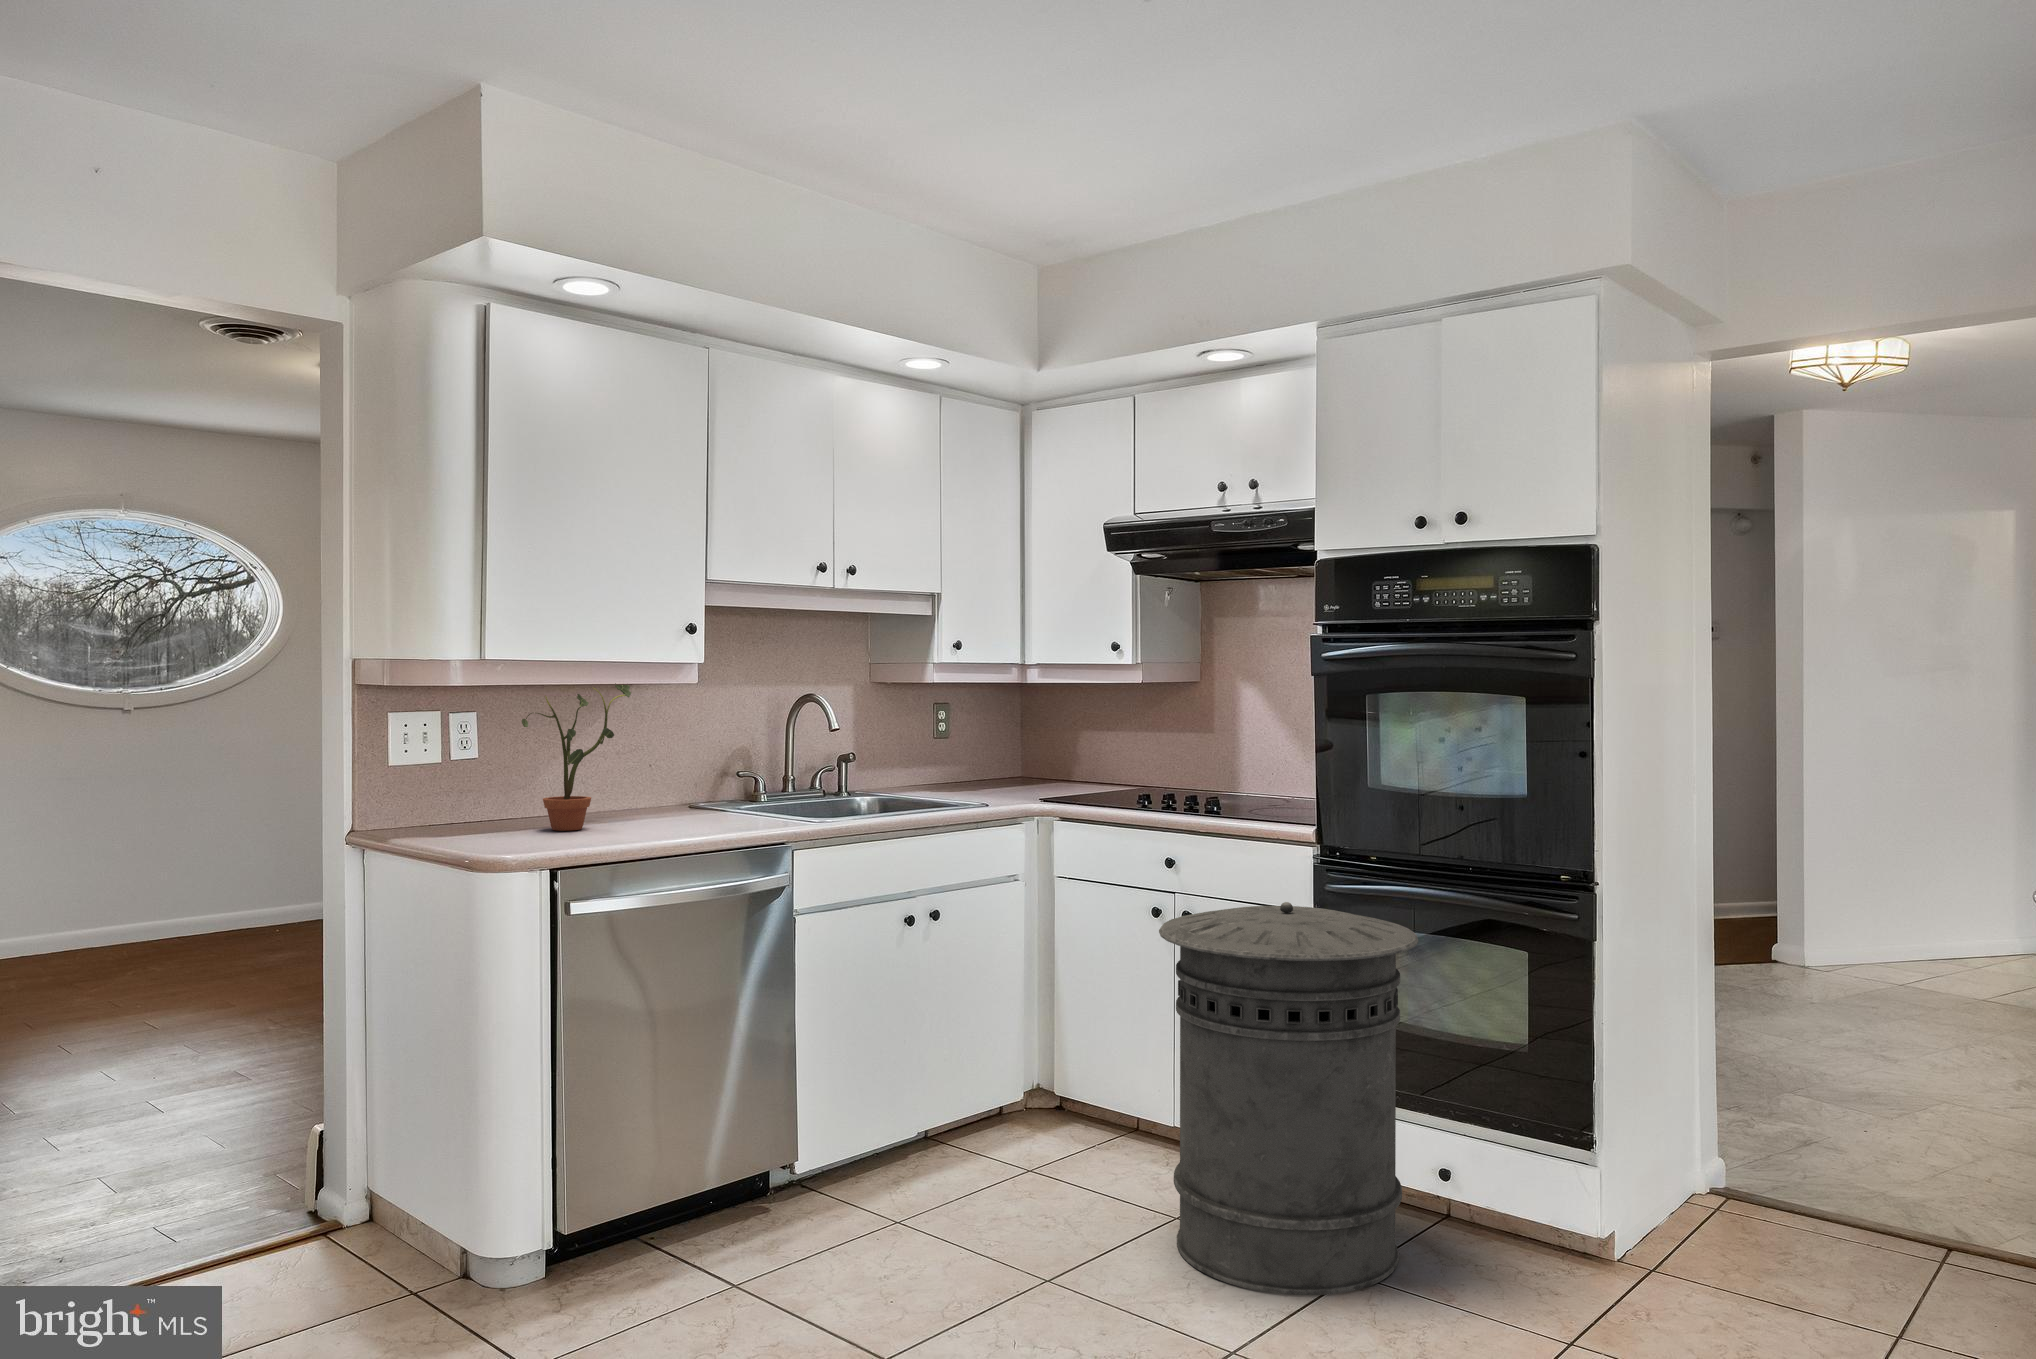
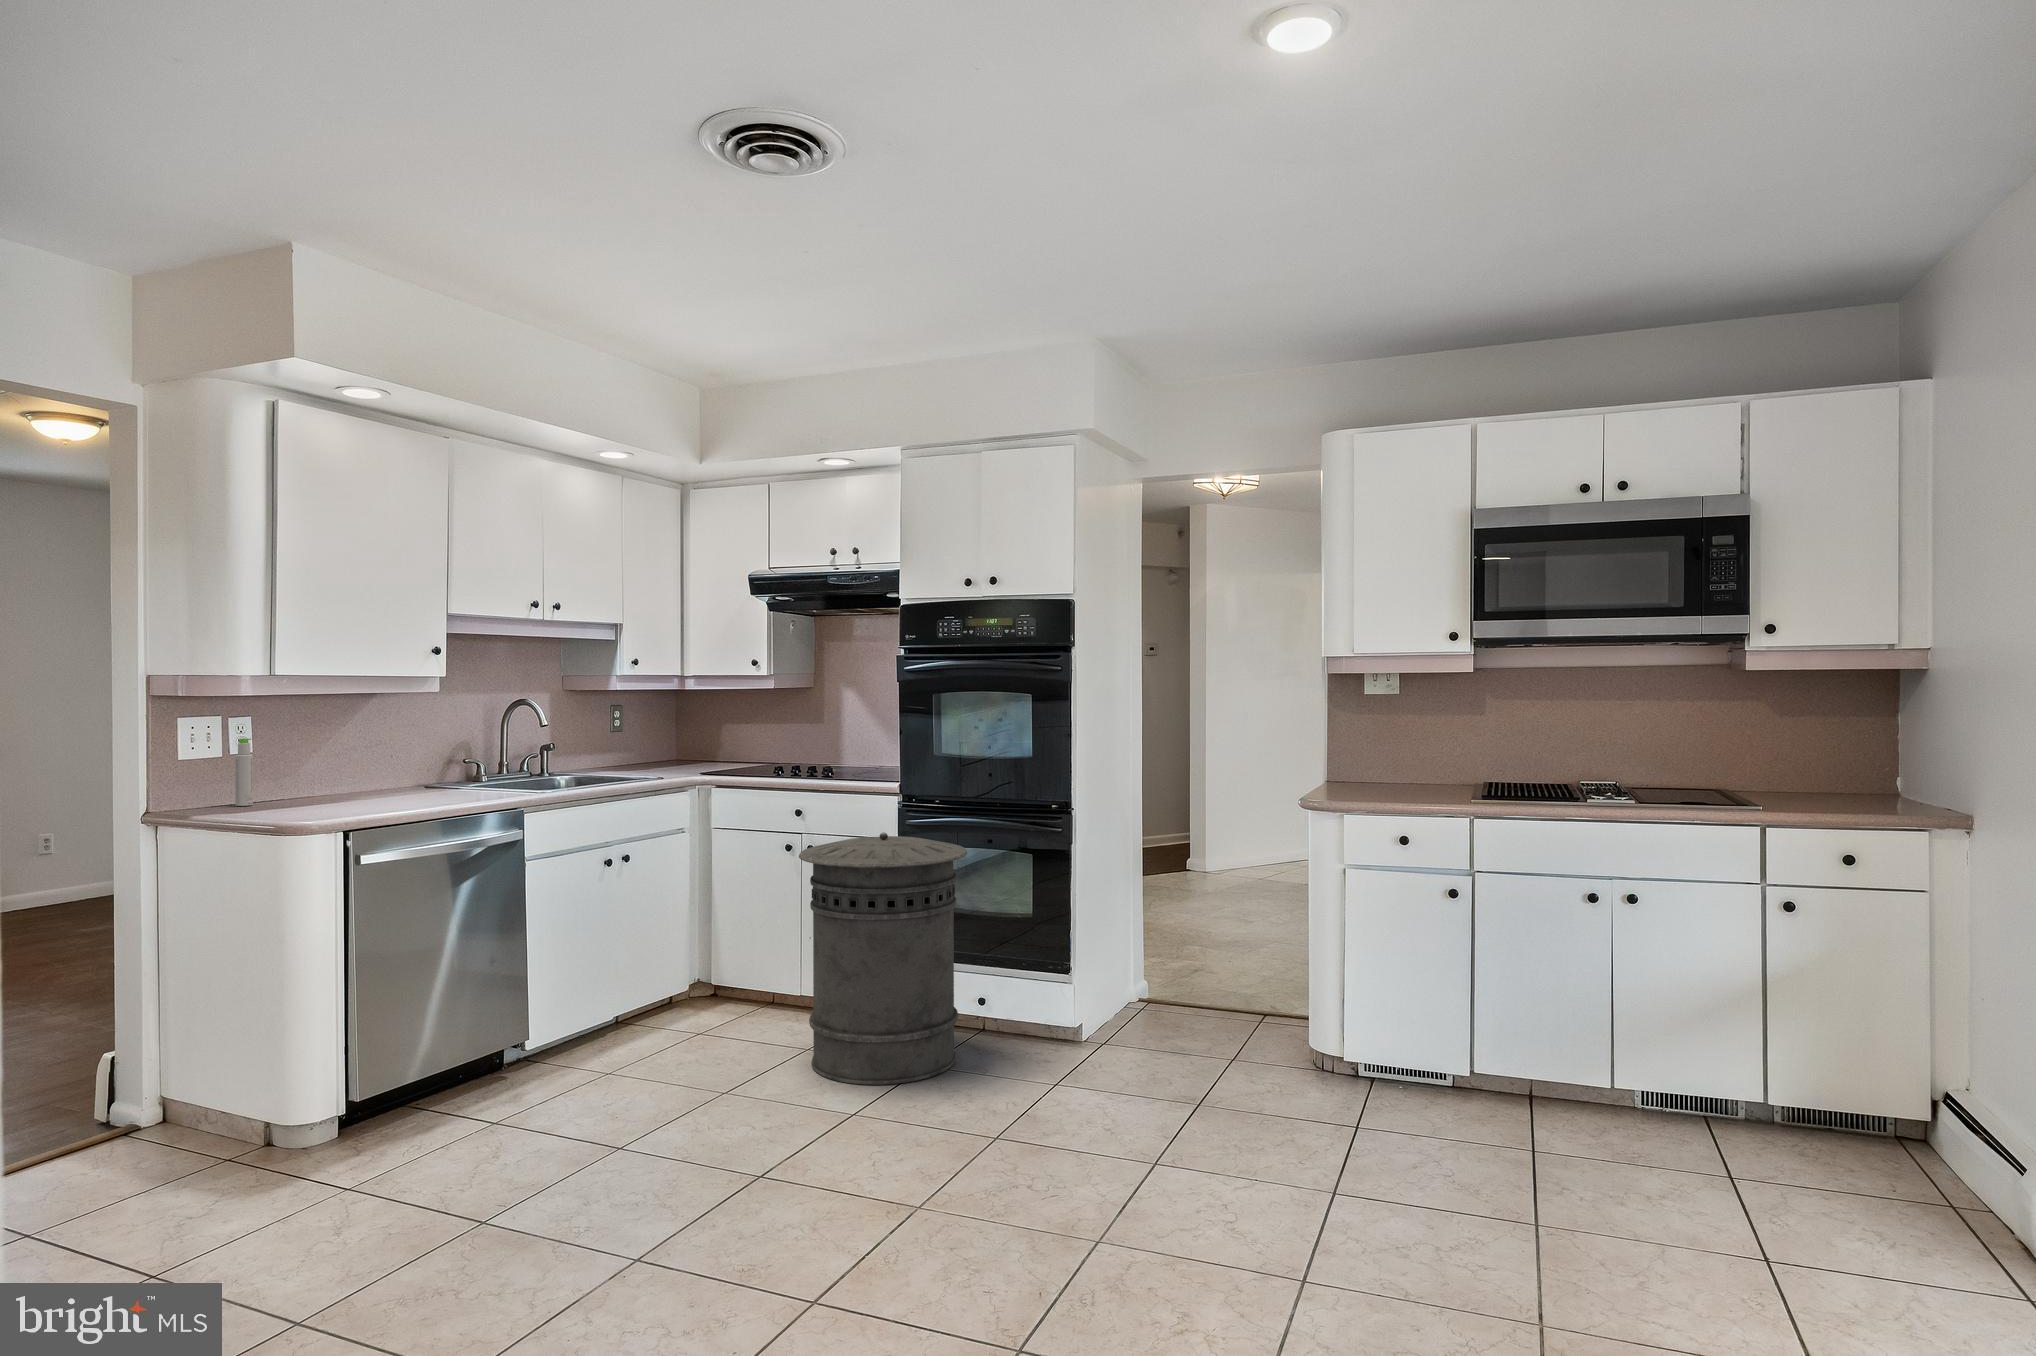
potted plant: present [522,683,631,831] -> none [300,688,384,806]
bottle: none [457,741,477,826] -> present [235,738,253,806]

